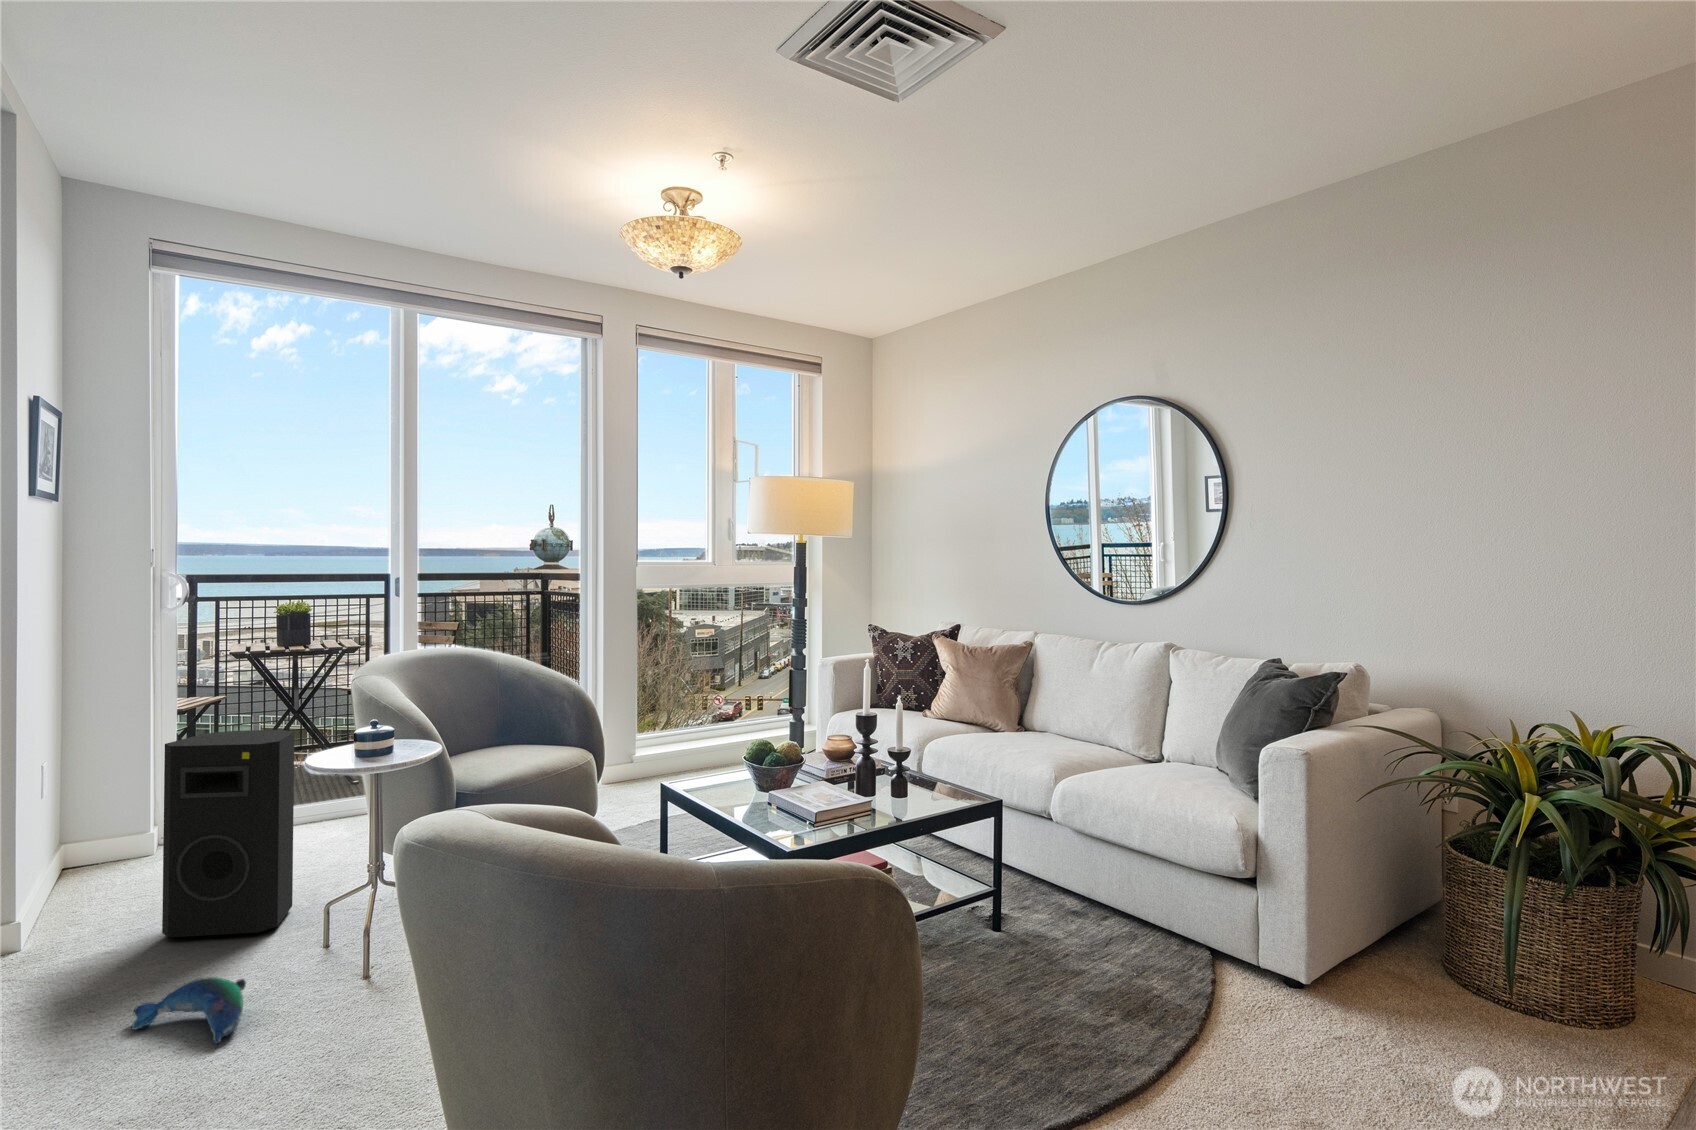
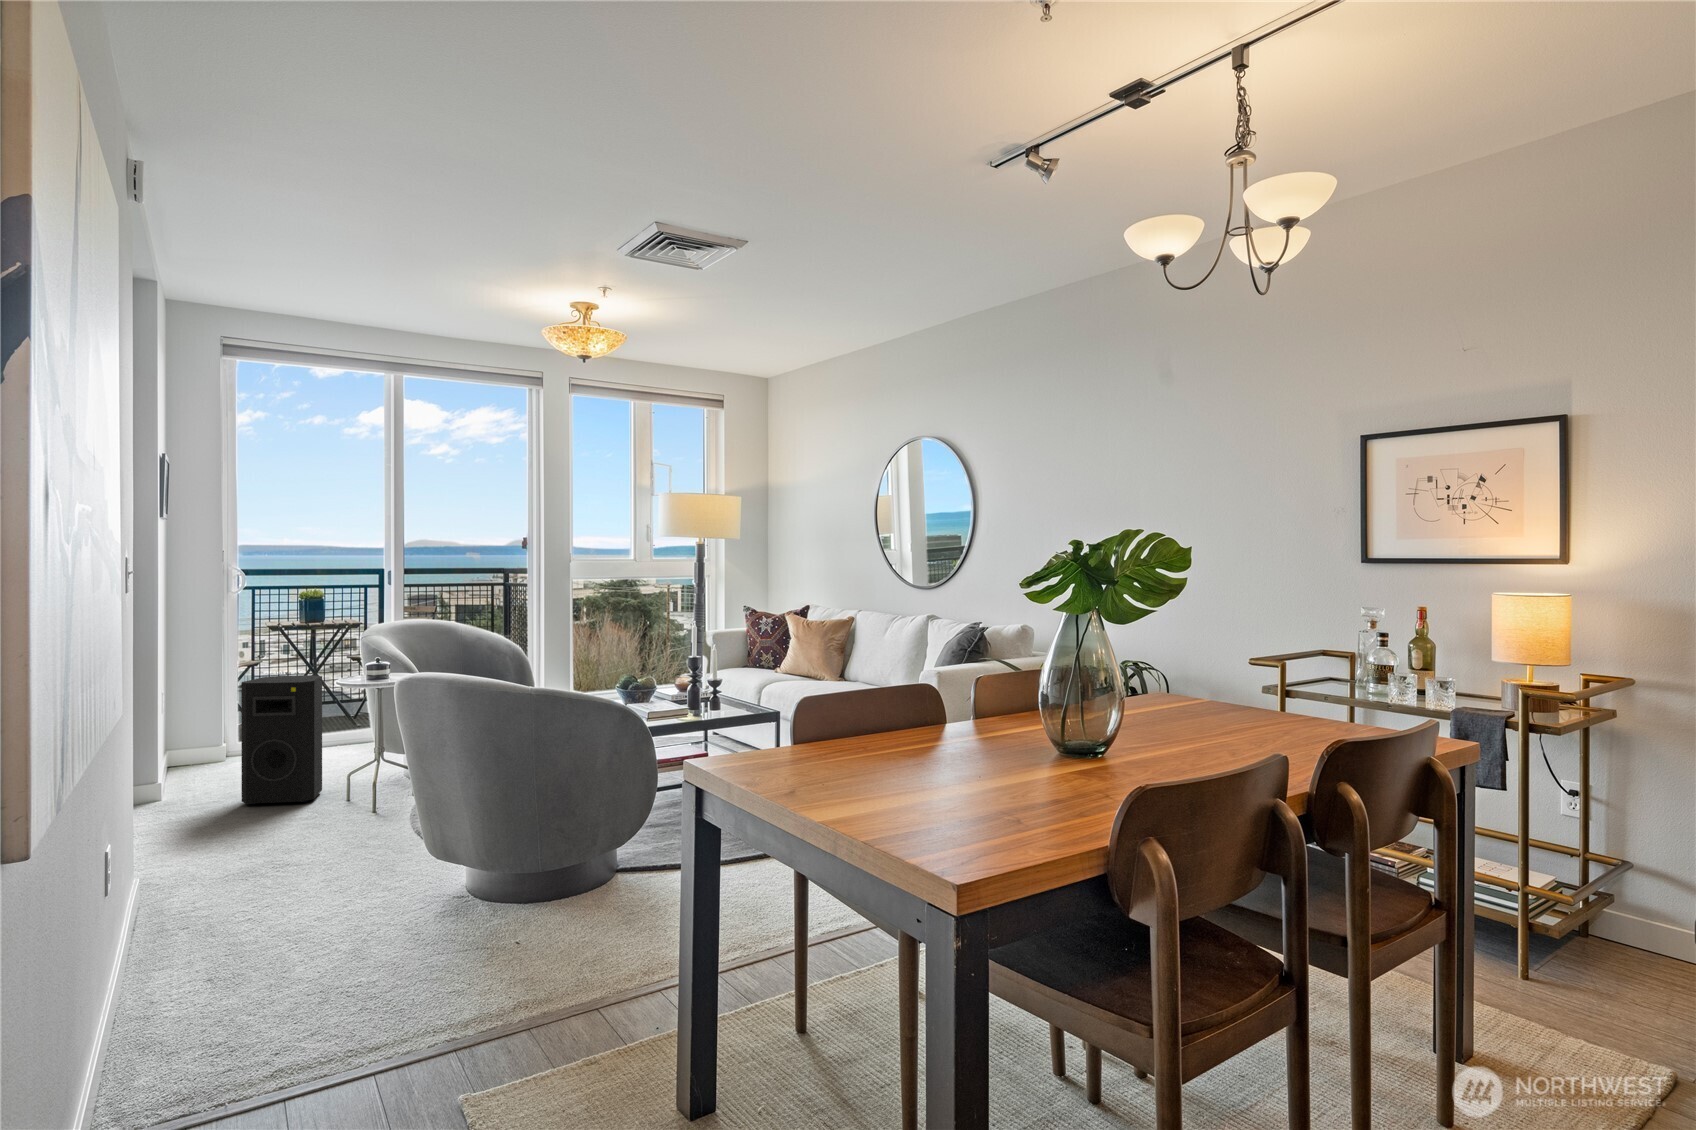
plush toy: present [132,977,246,1044] -> none [238,814,302,846]

